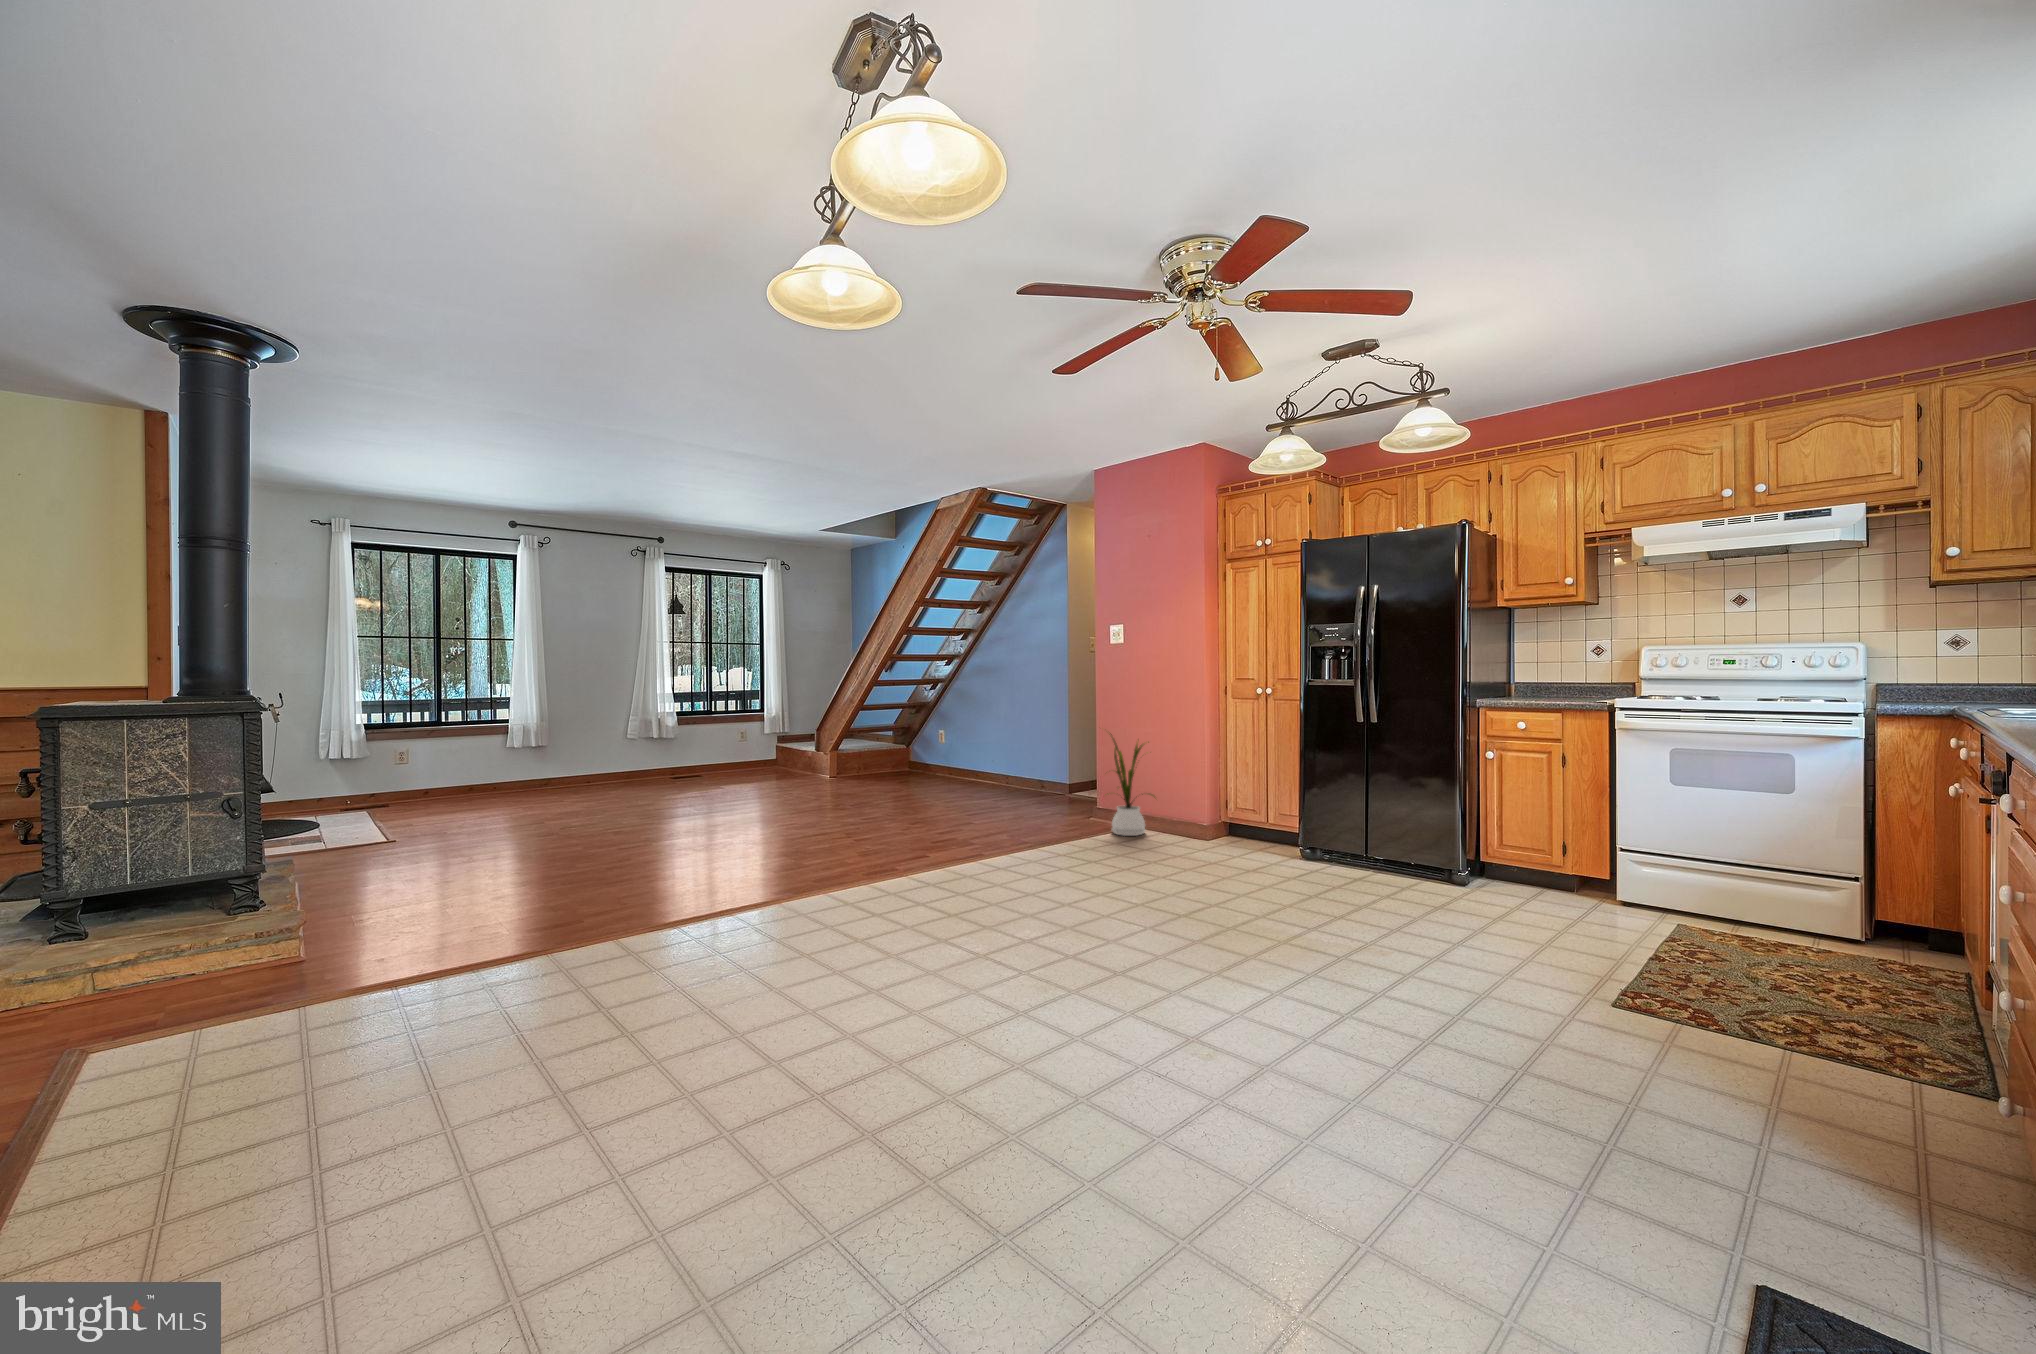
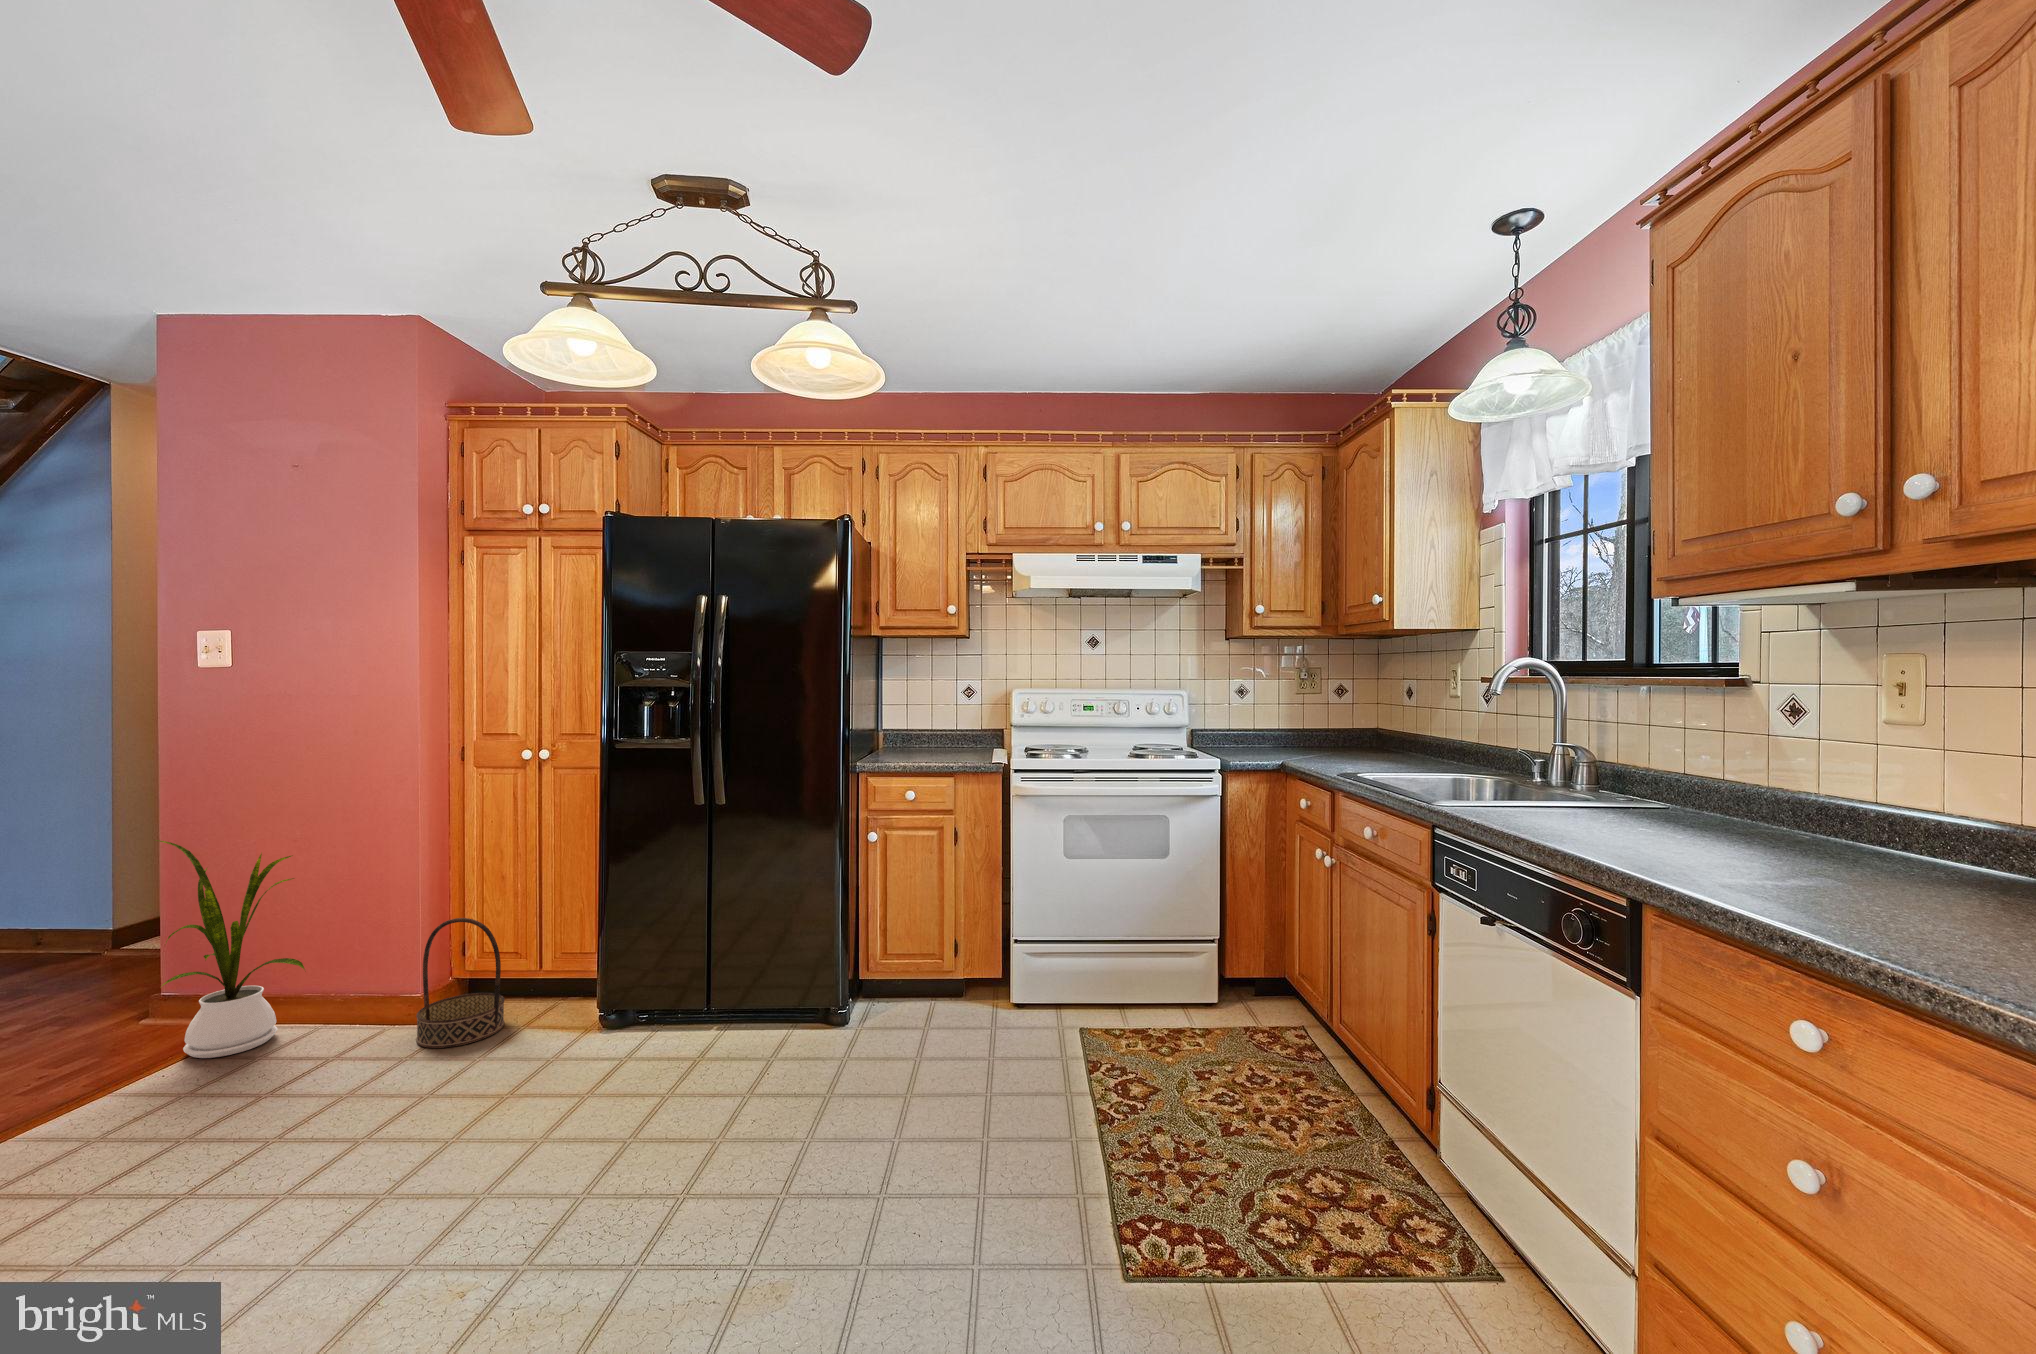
basket: none [1207,782,1250,852] -> present [416,918,505,1048]

